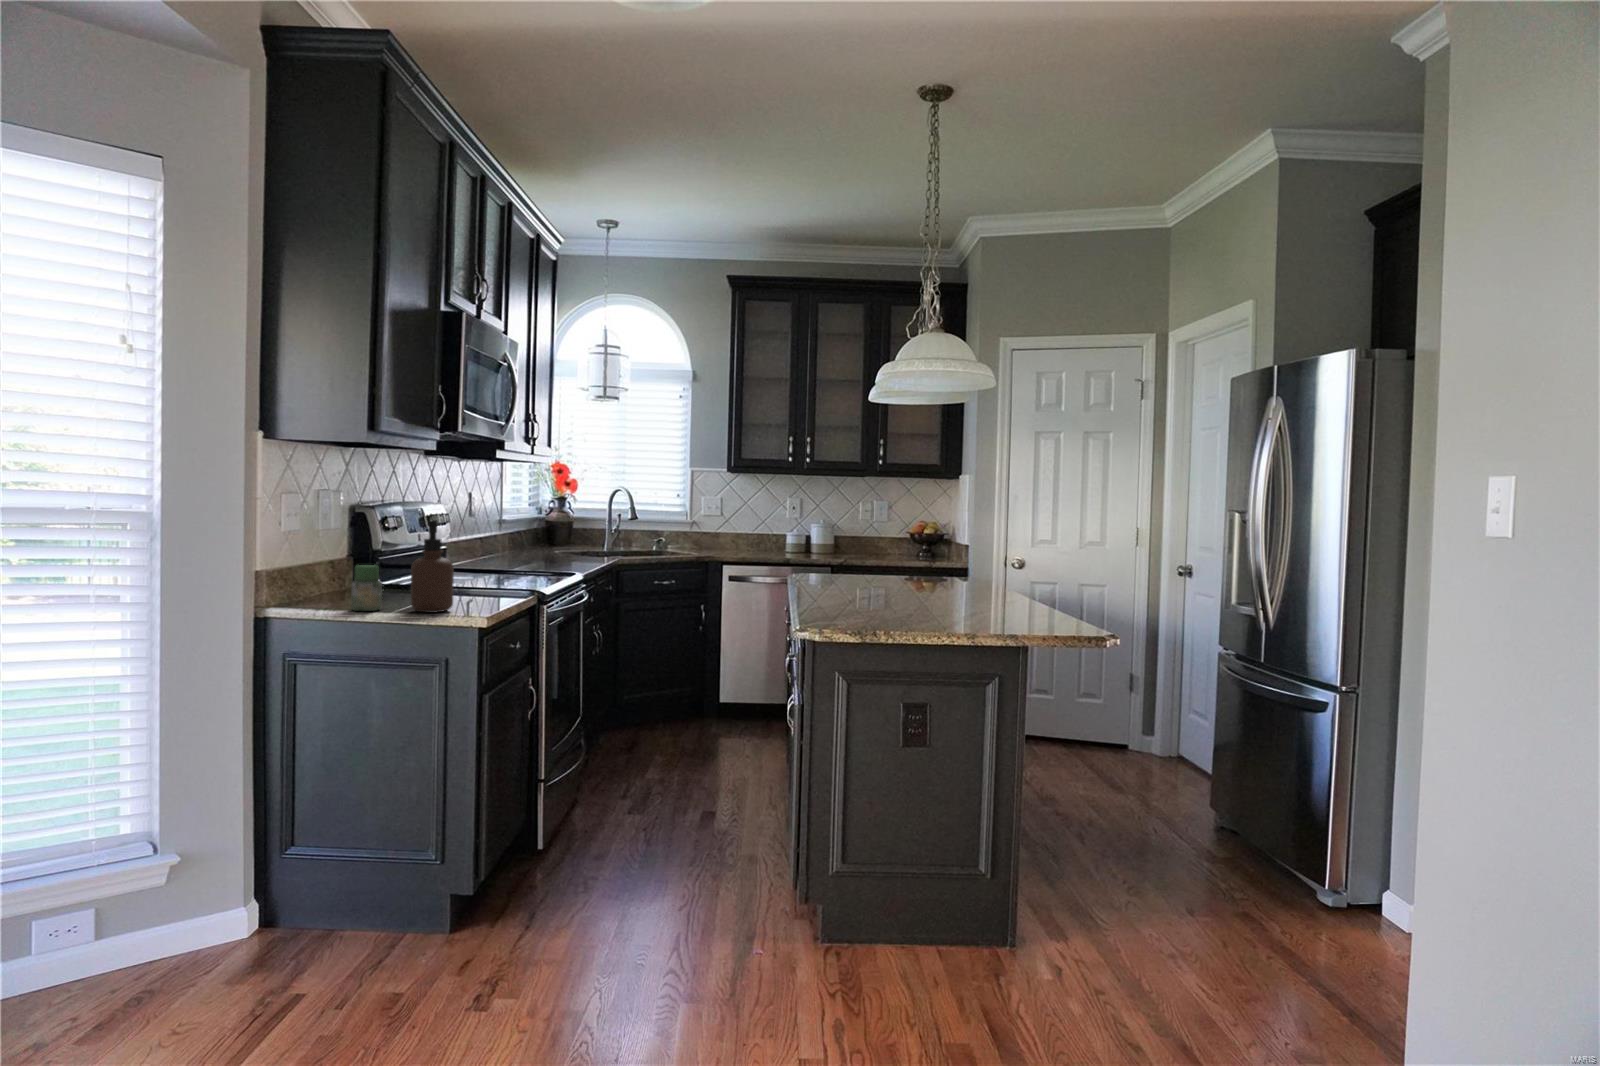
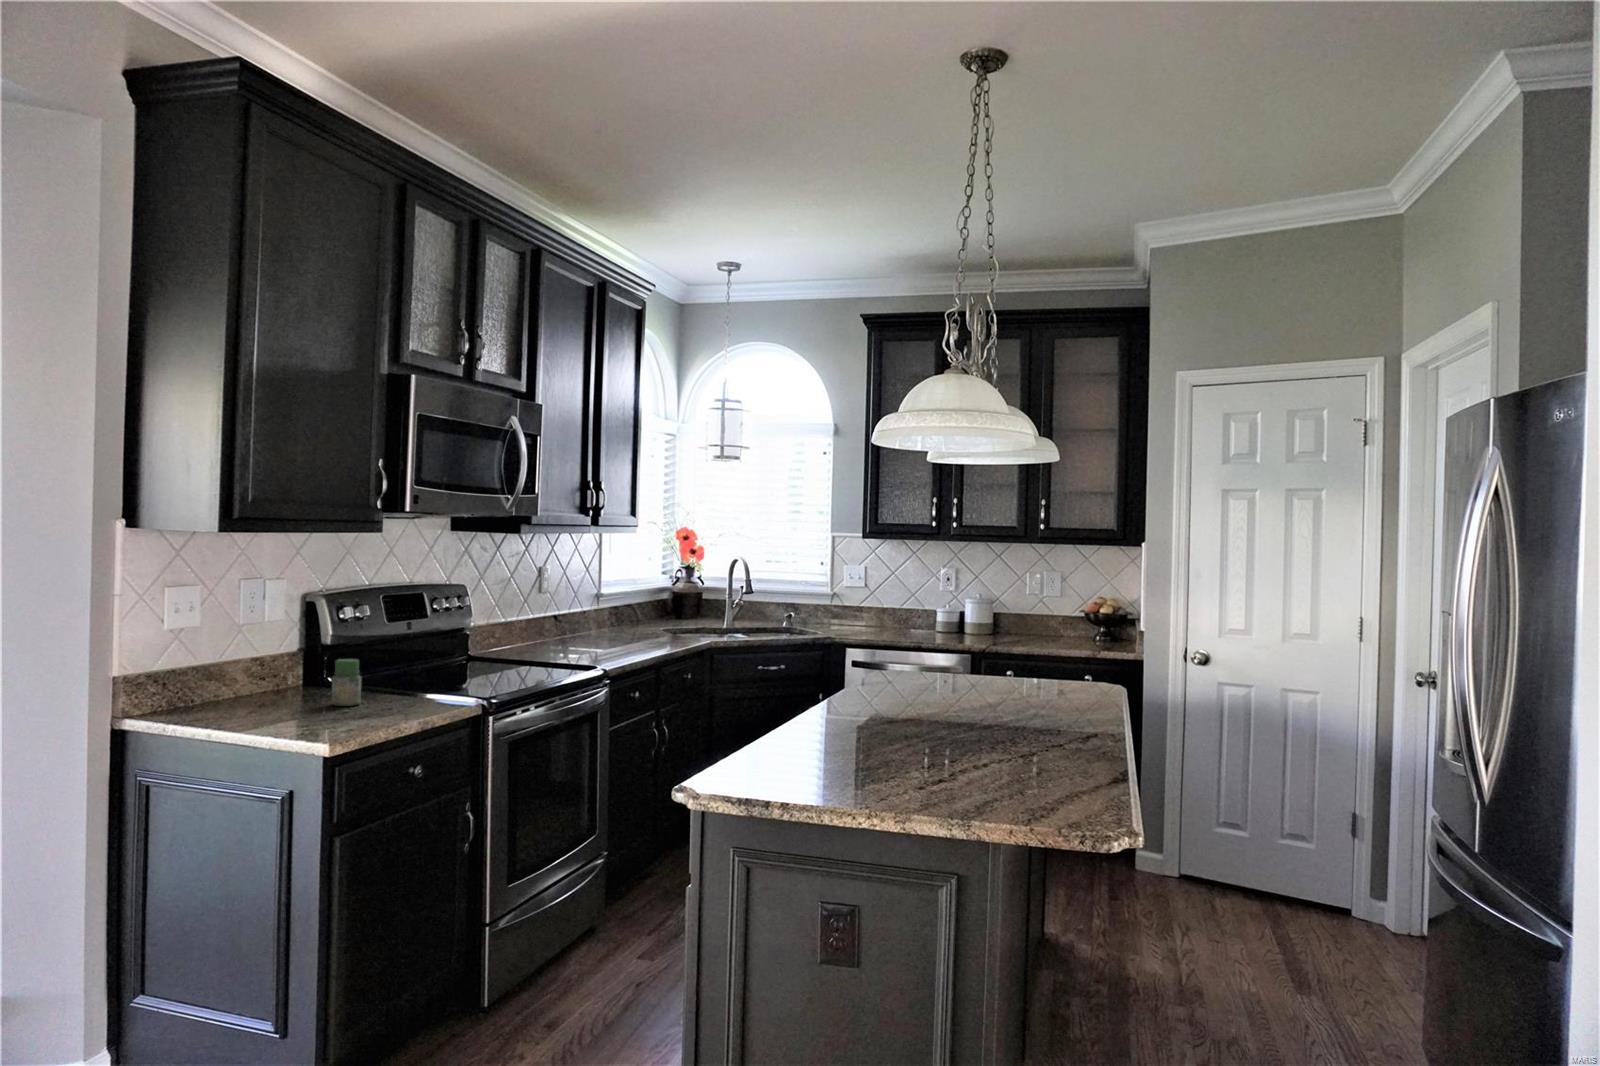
soap dispenser: present [411,520,454,612] -> none [383,615,427,710]

